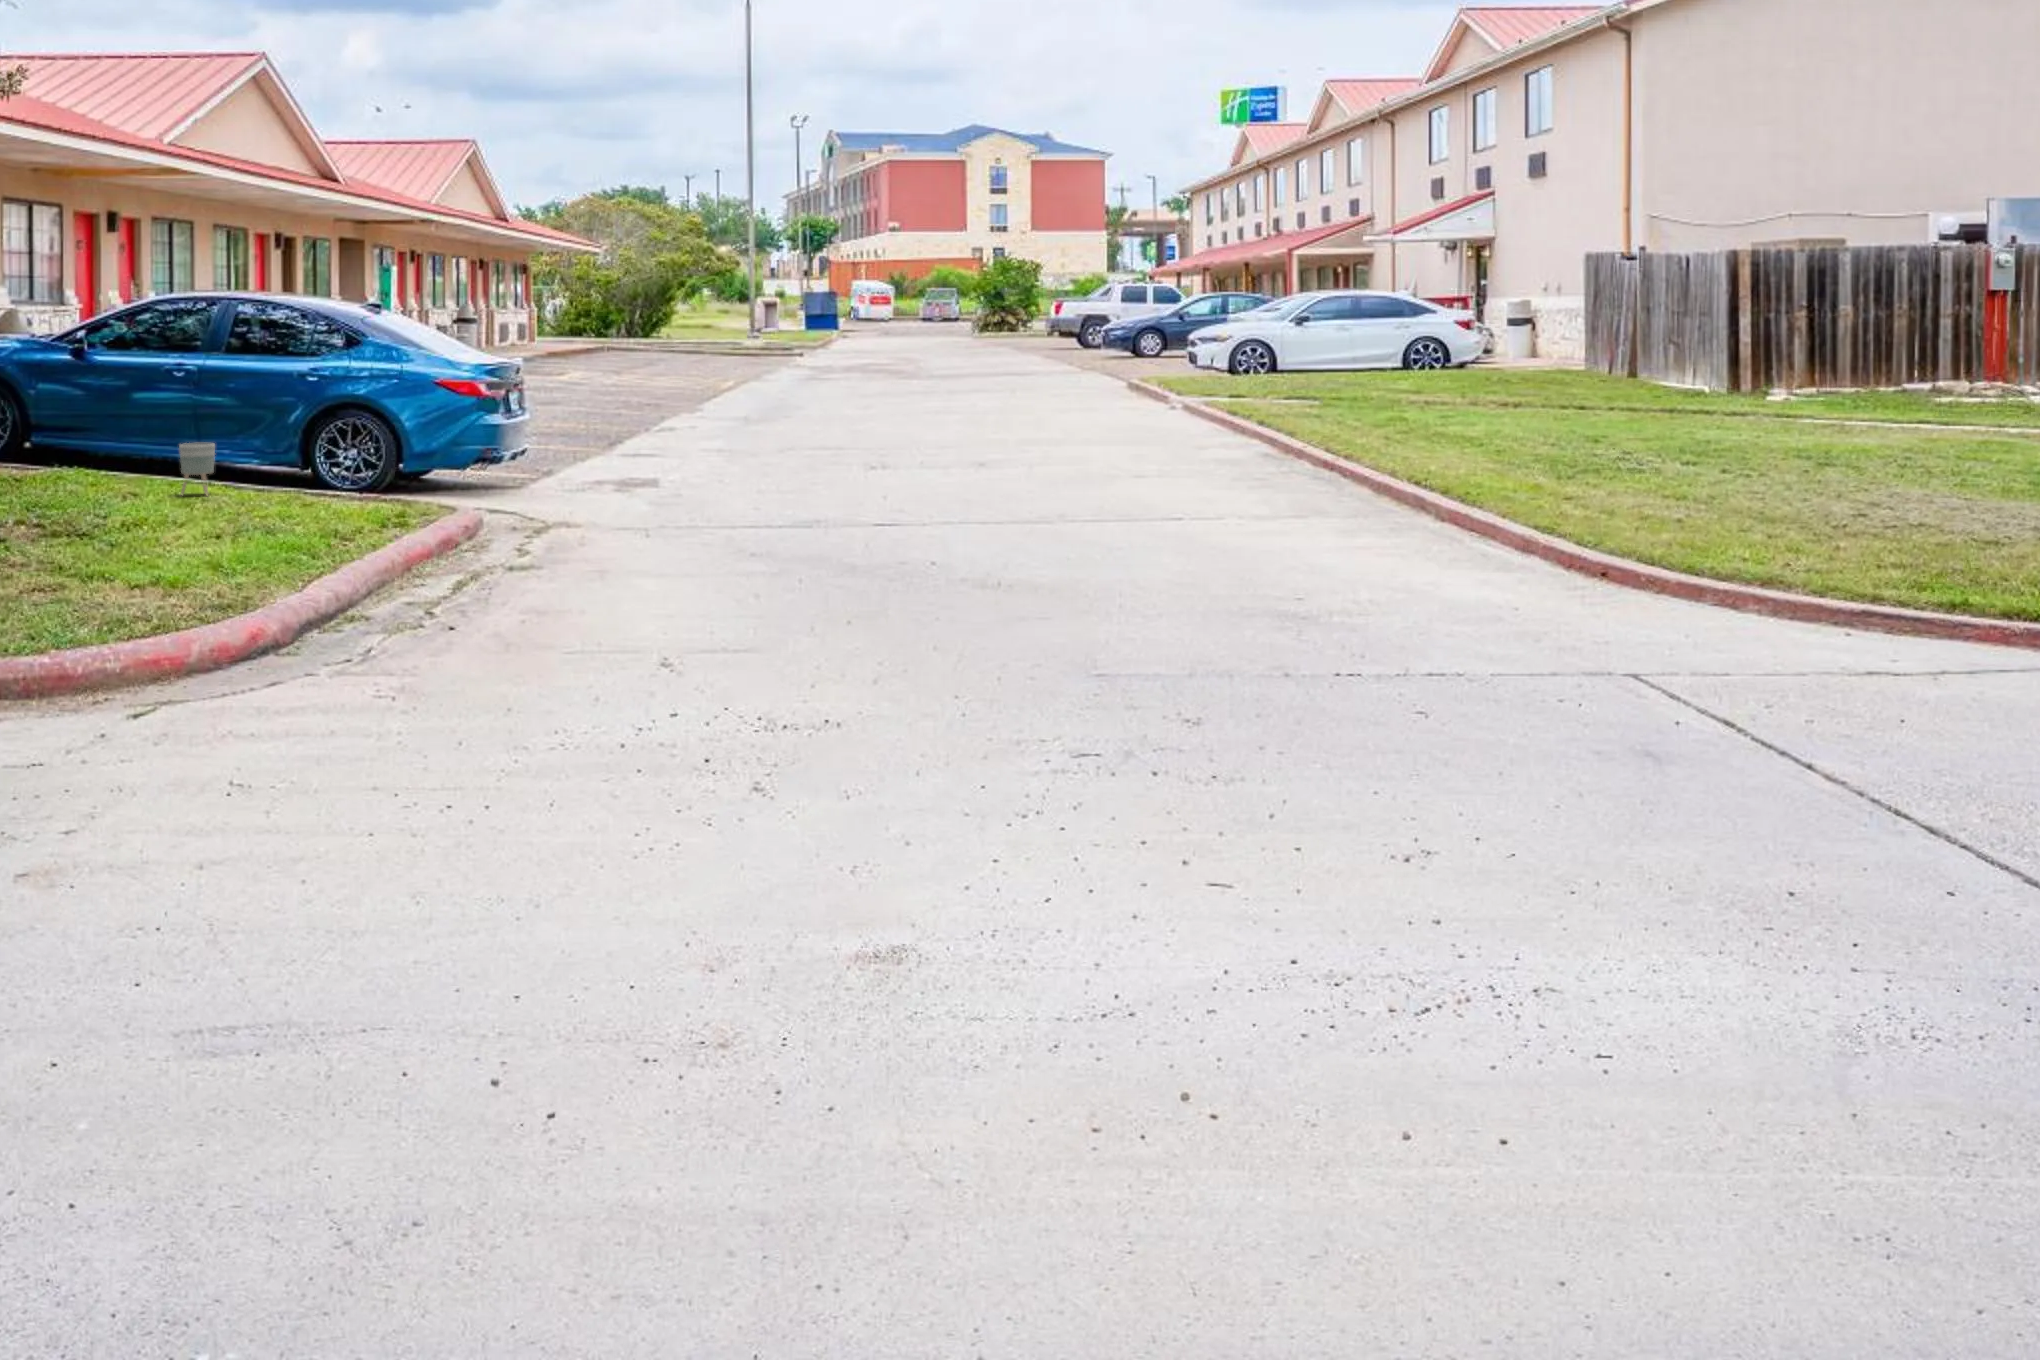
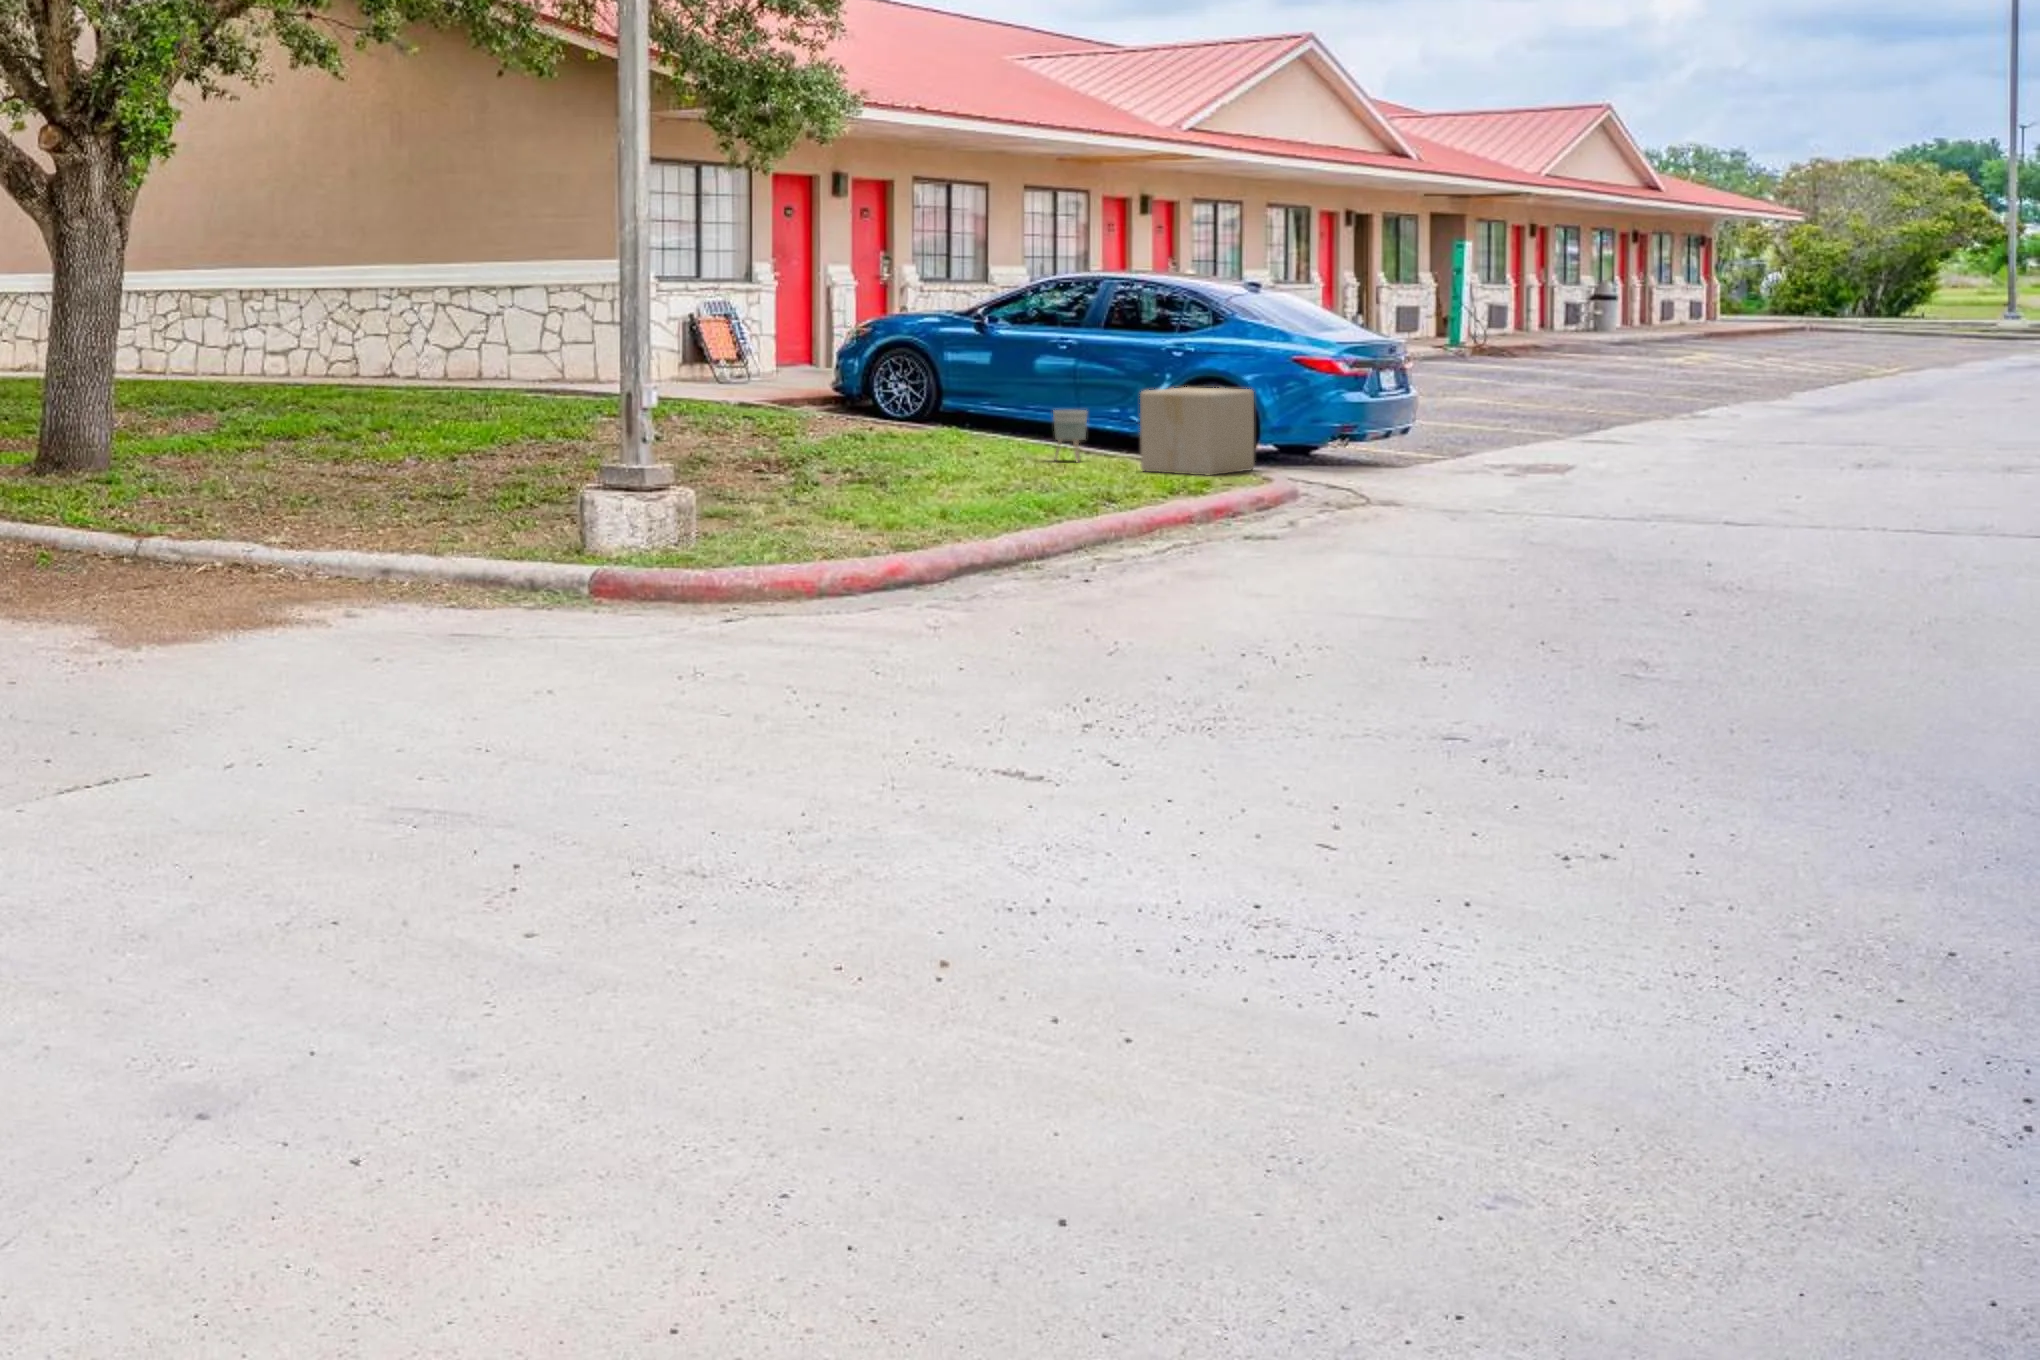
cardboard box: none [286,418,393,504] -> present [1140,387,1254,475]

